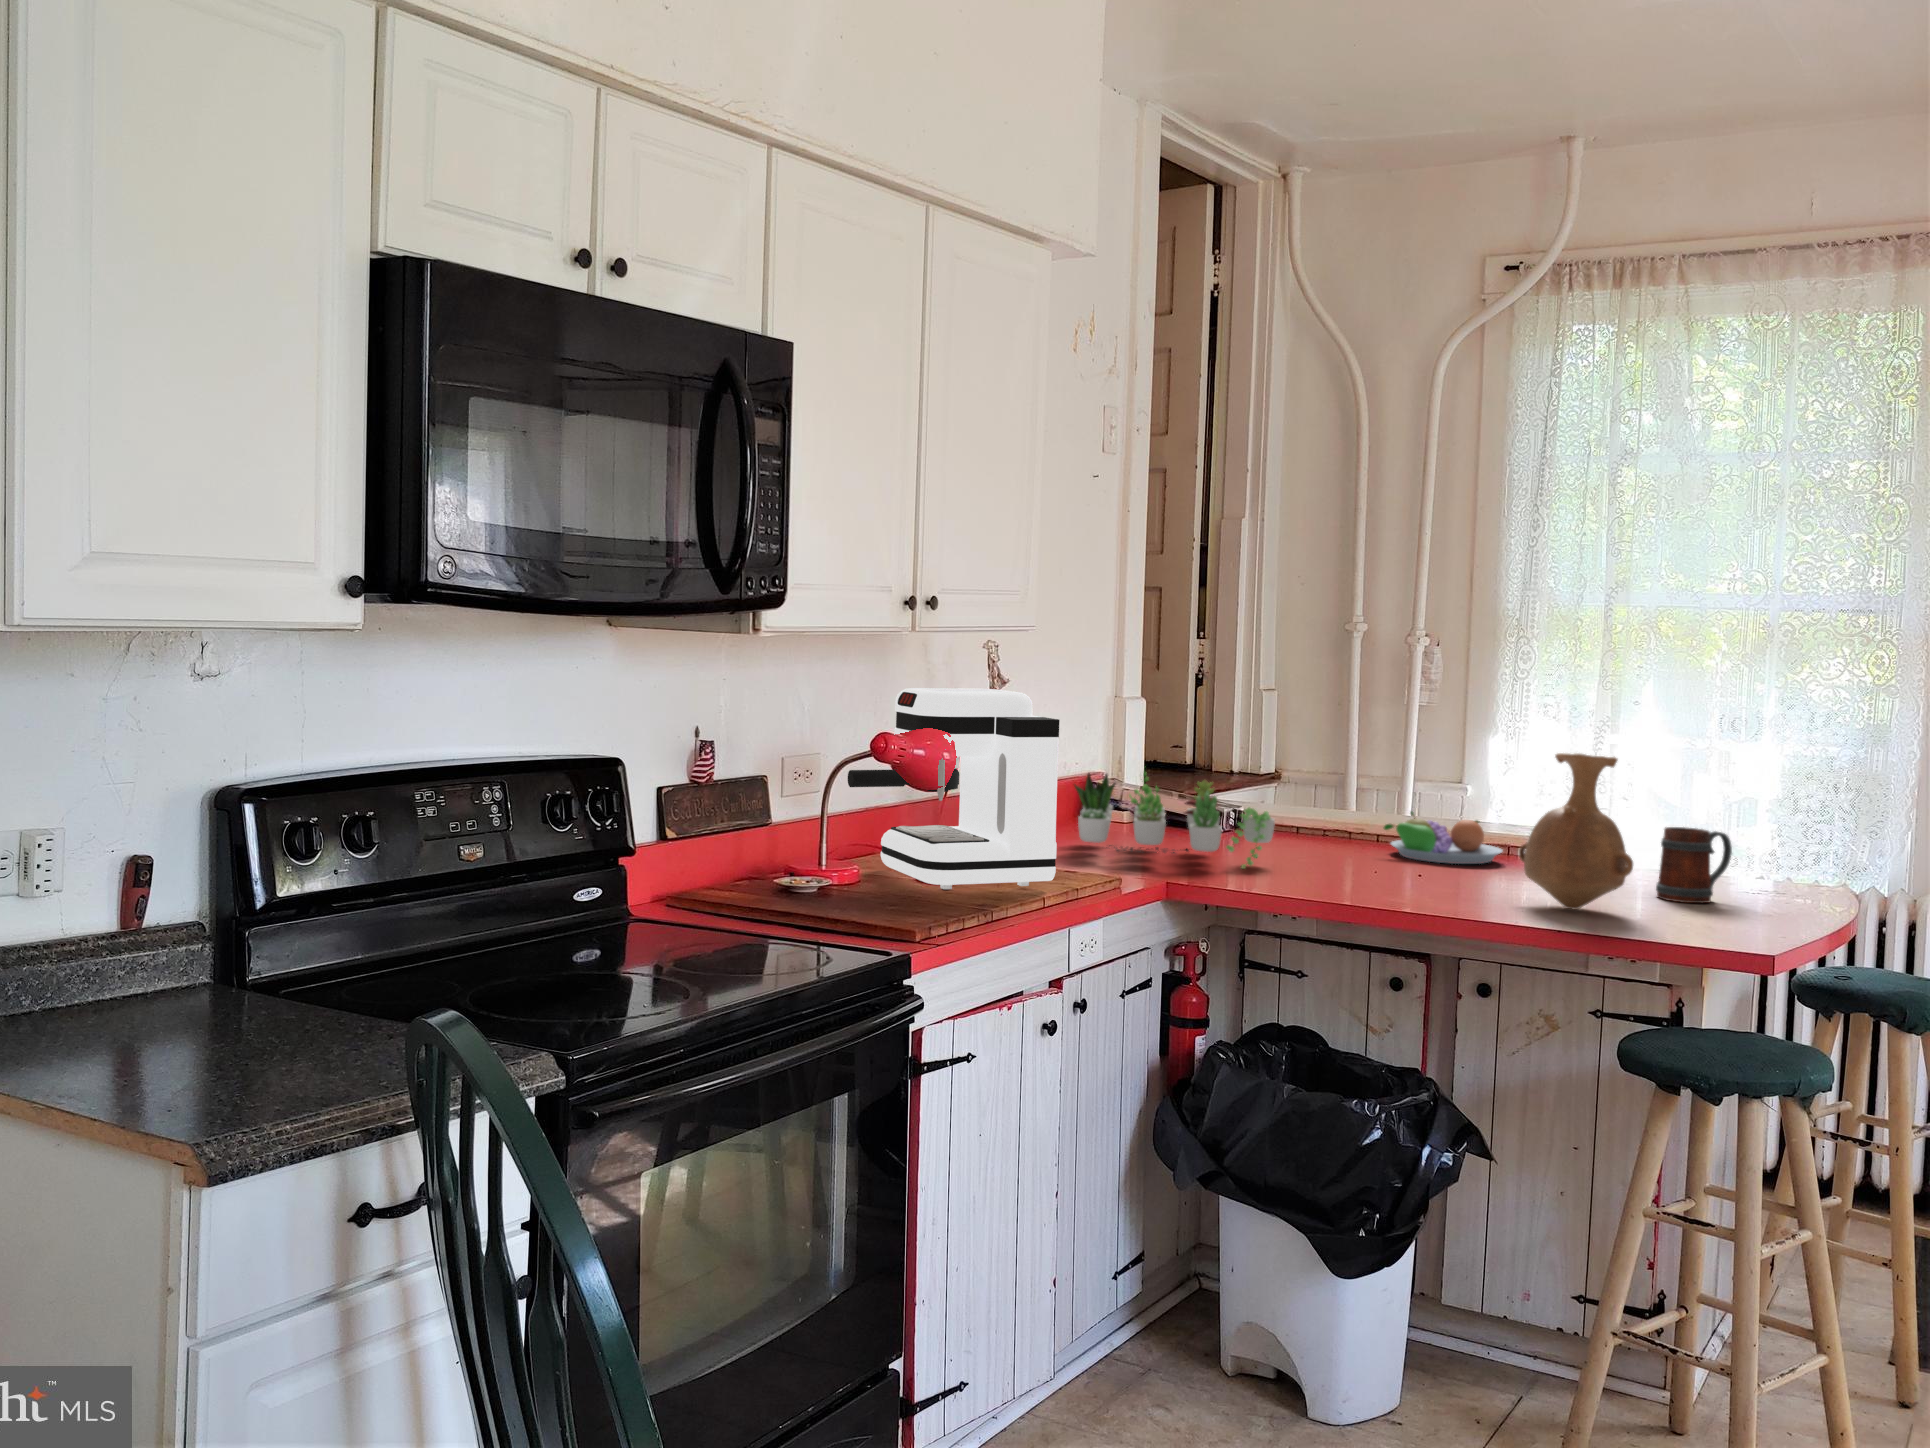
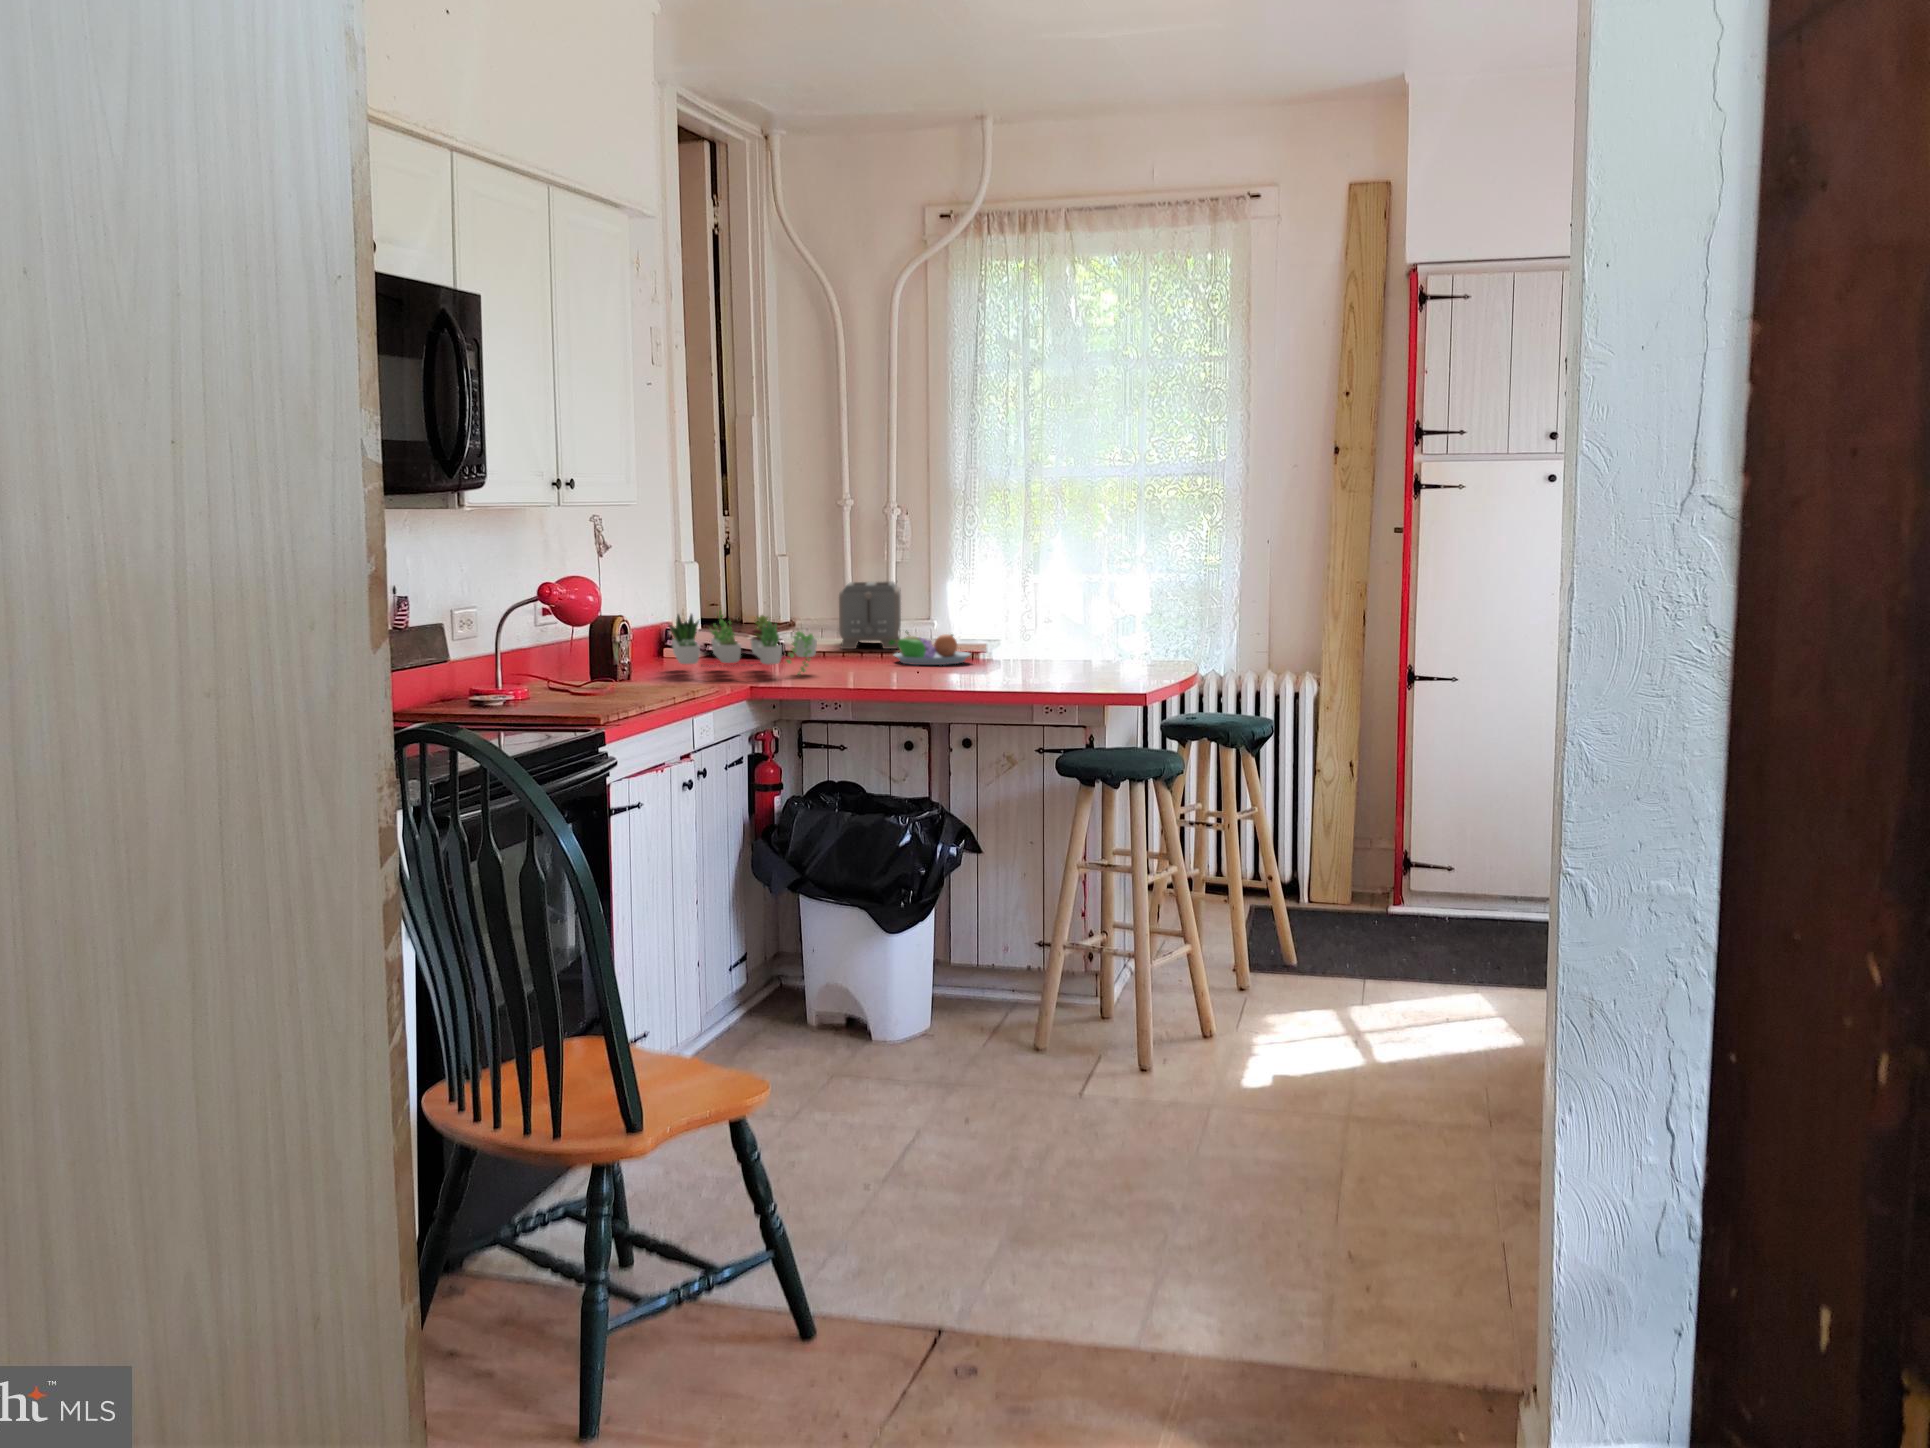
coffee maker: present [848,688,1060,889] -> none [516,551,677,698]
toaster: none [1325,734,1417,829] -> present [839,581,901,649]
vase: present [1519,753,1633,910] -> none [986,575,1059,682]
mug: present [1656,827,1732,903] -> none [1073,625,1119,675]

